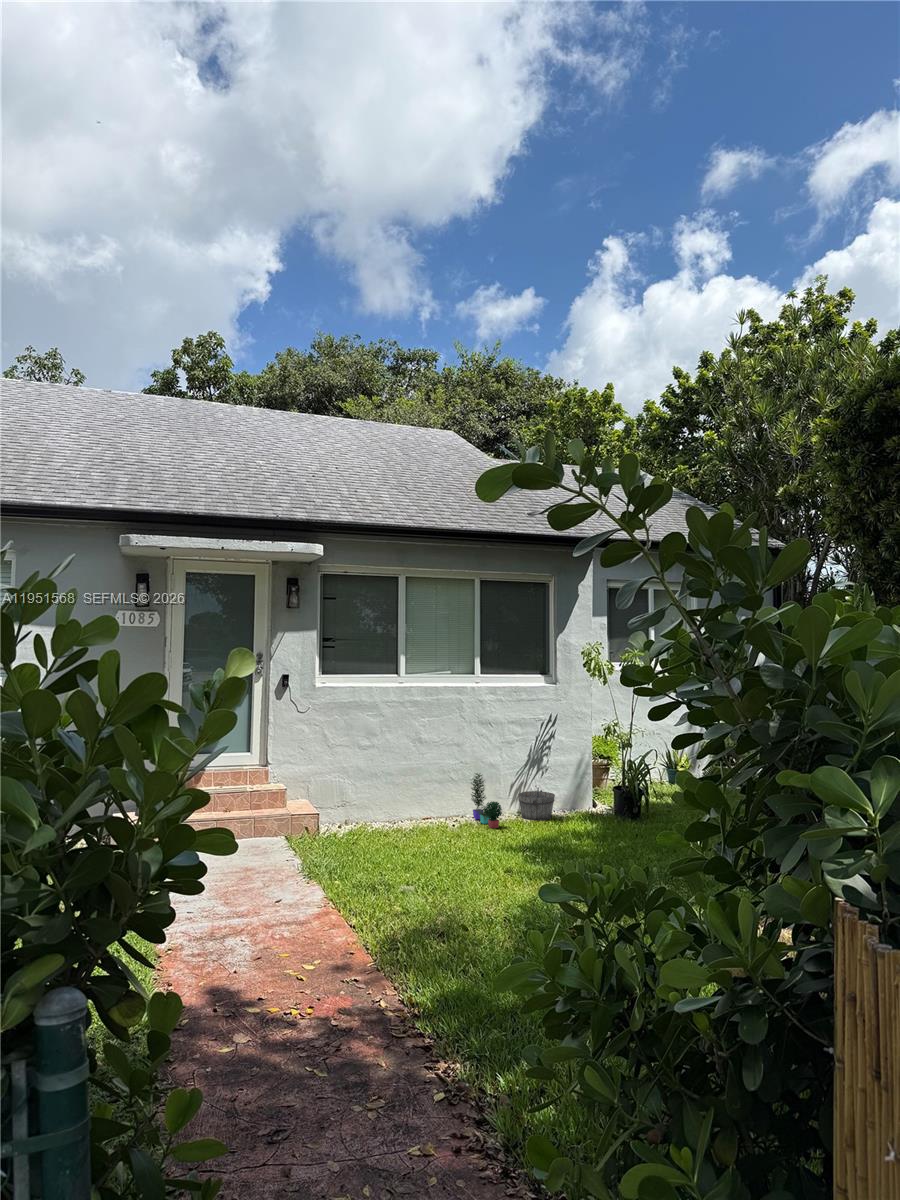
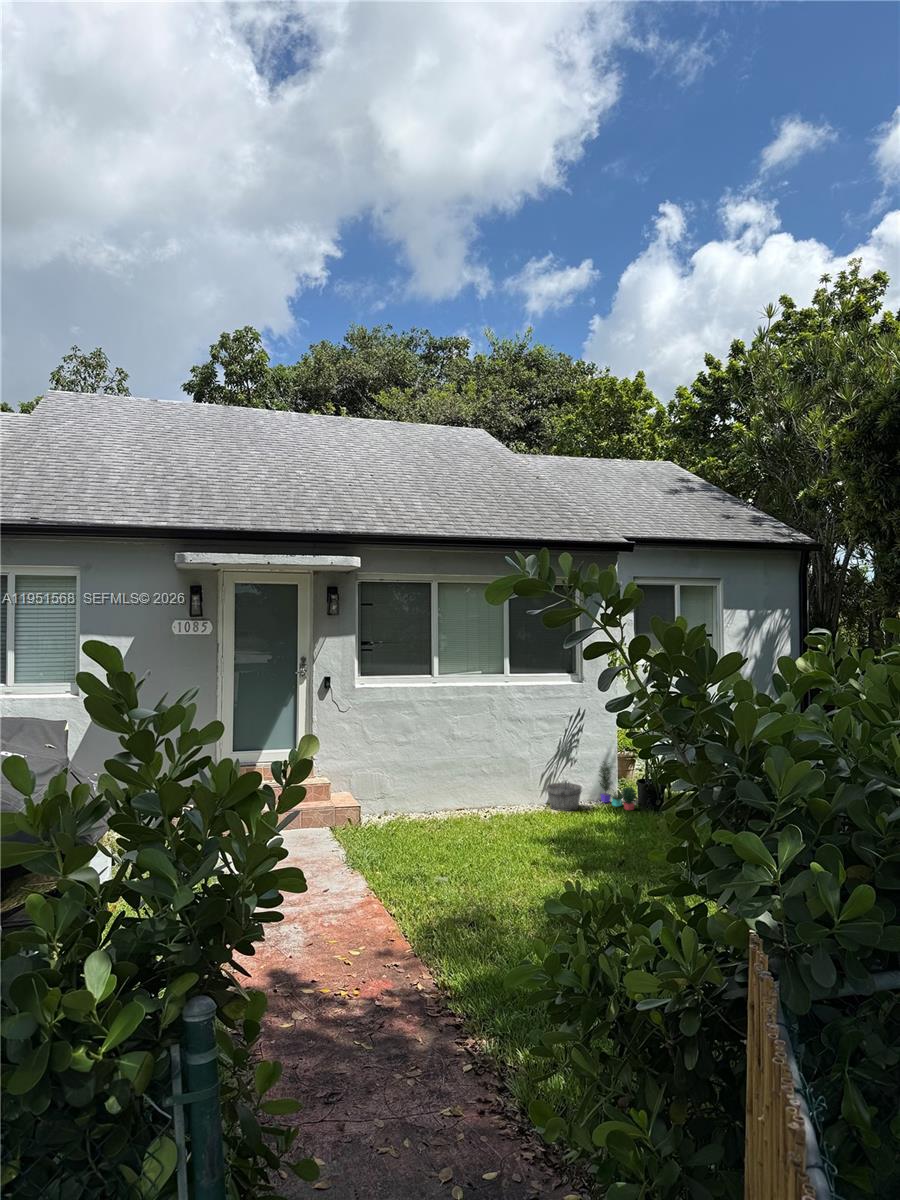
potted plant: present [471,773,502,828] -> present [599,761,637,810]

